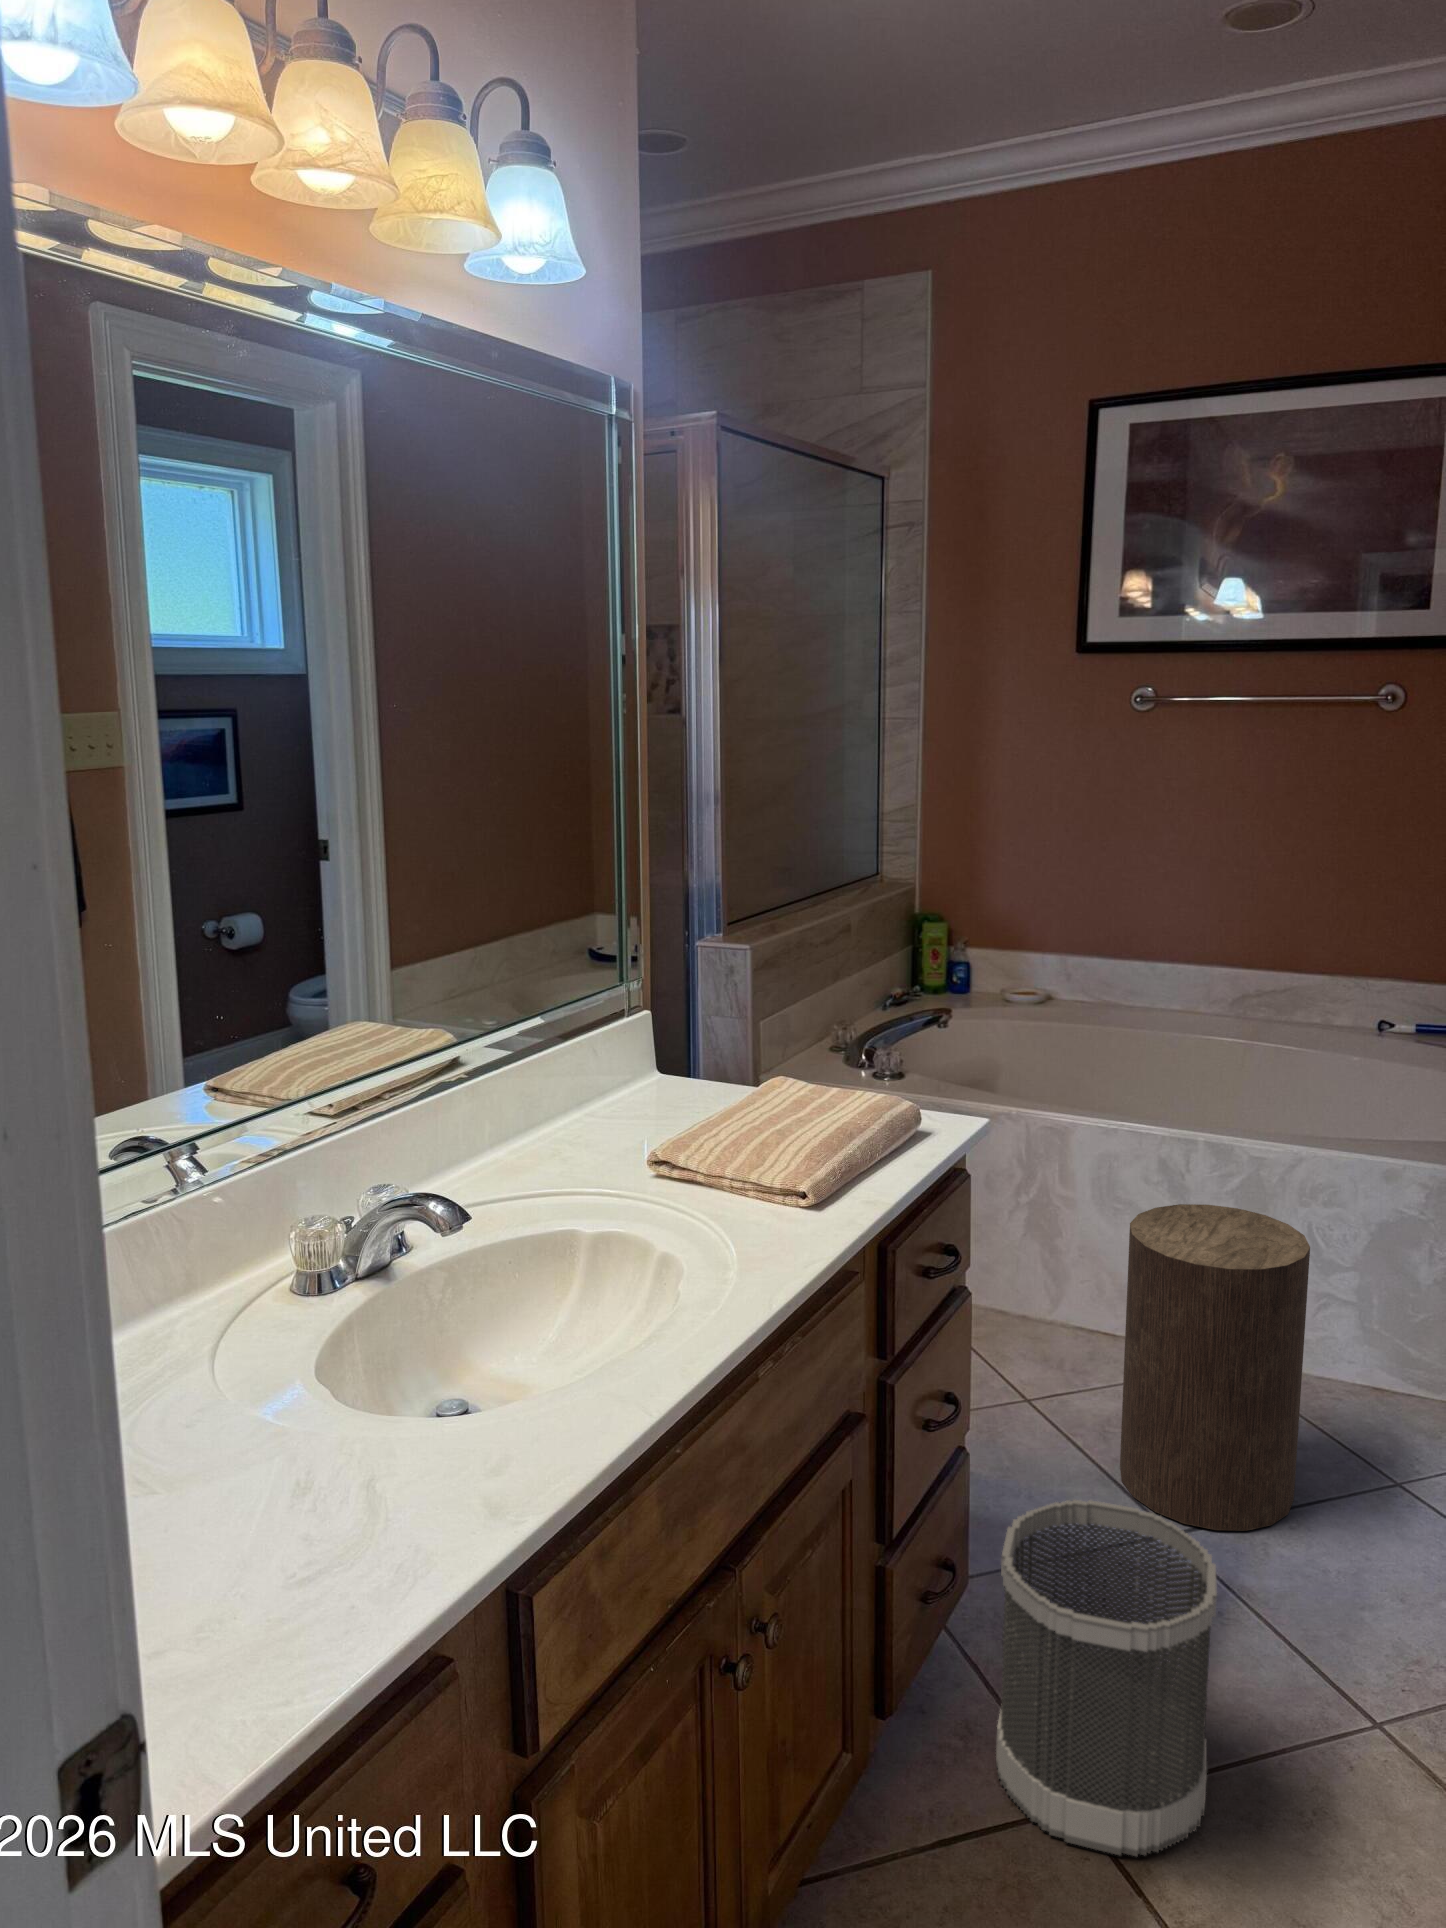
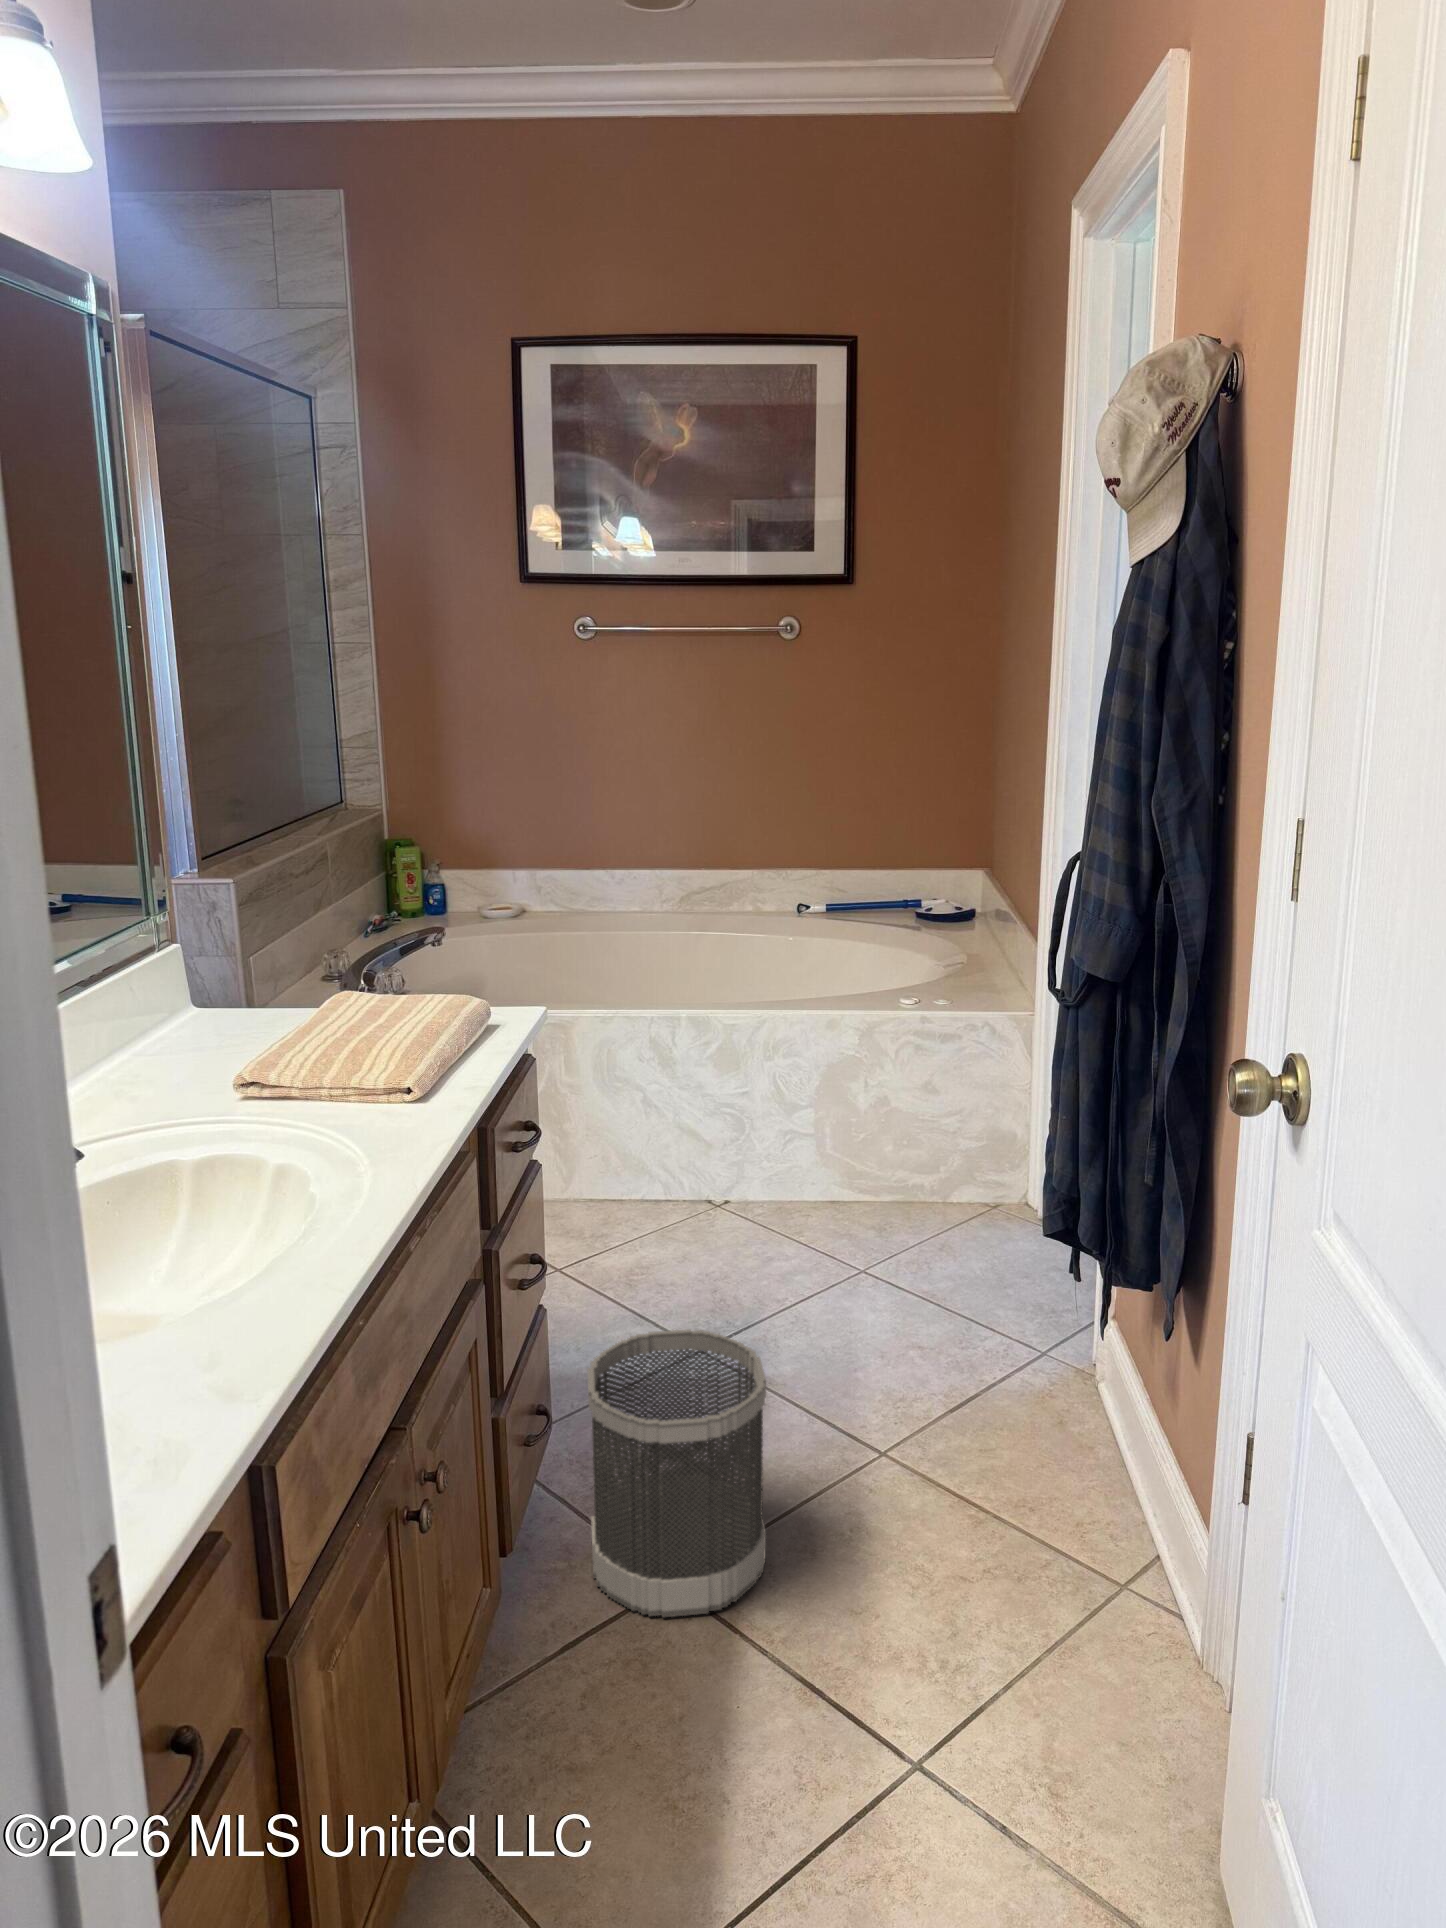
stool: present [1120,1204,1310,1531] -> none [640,1073,787,1346]

